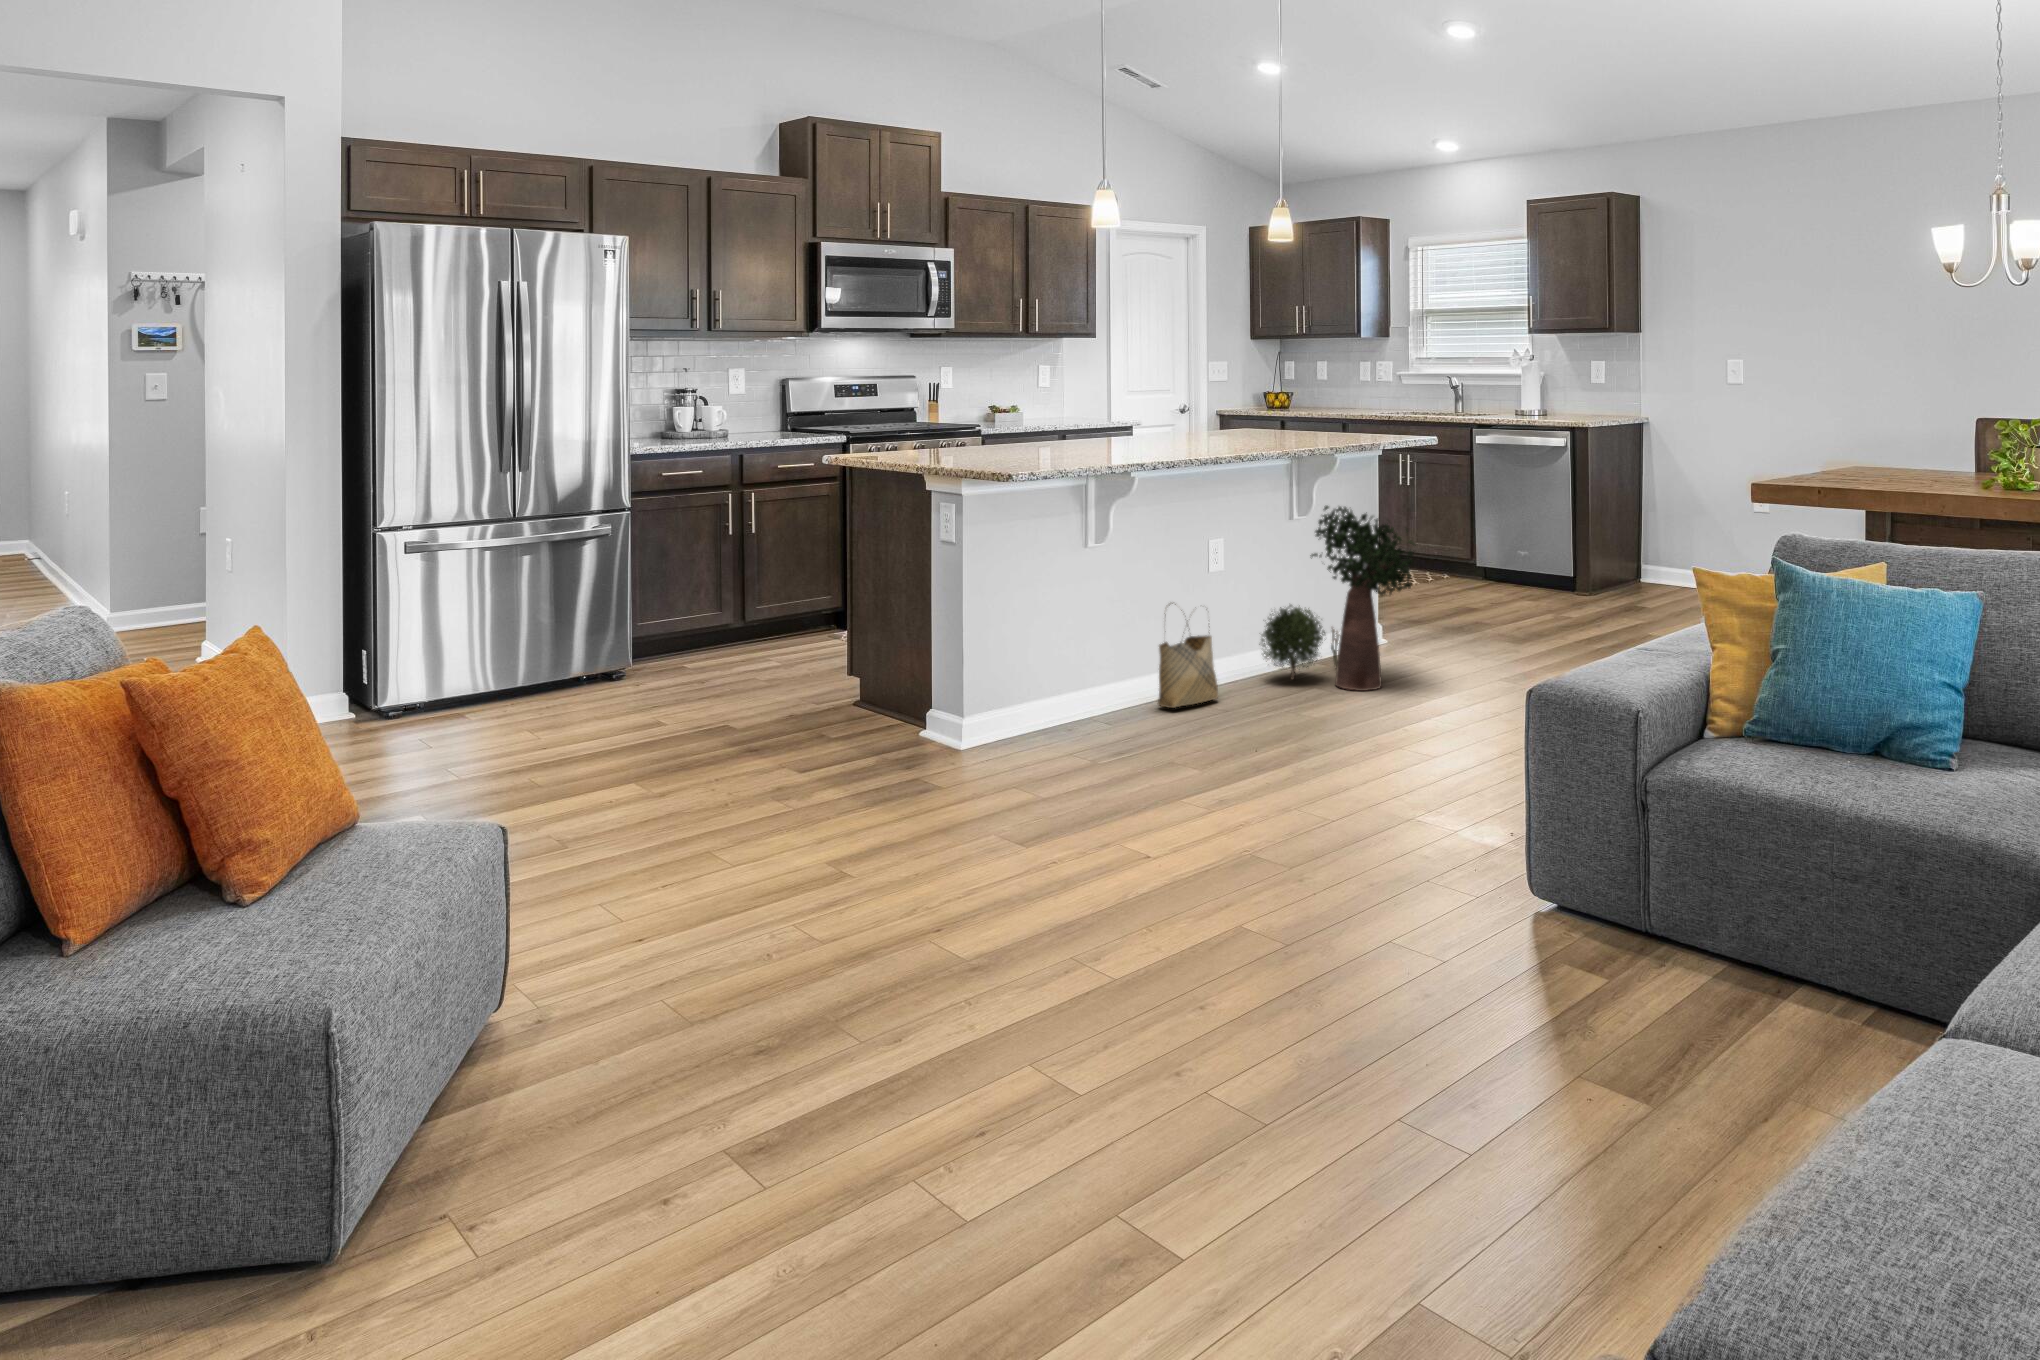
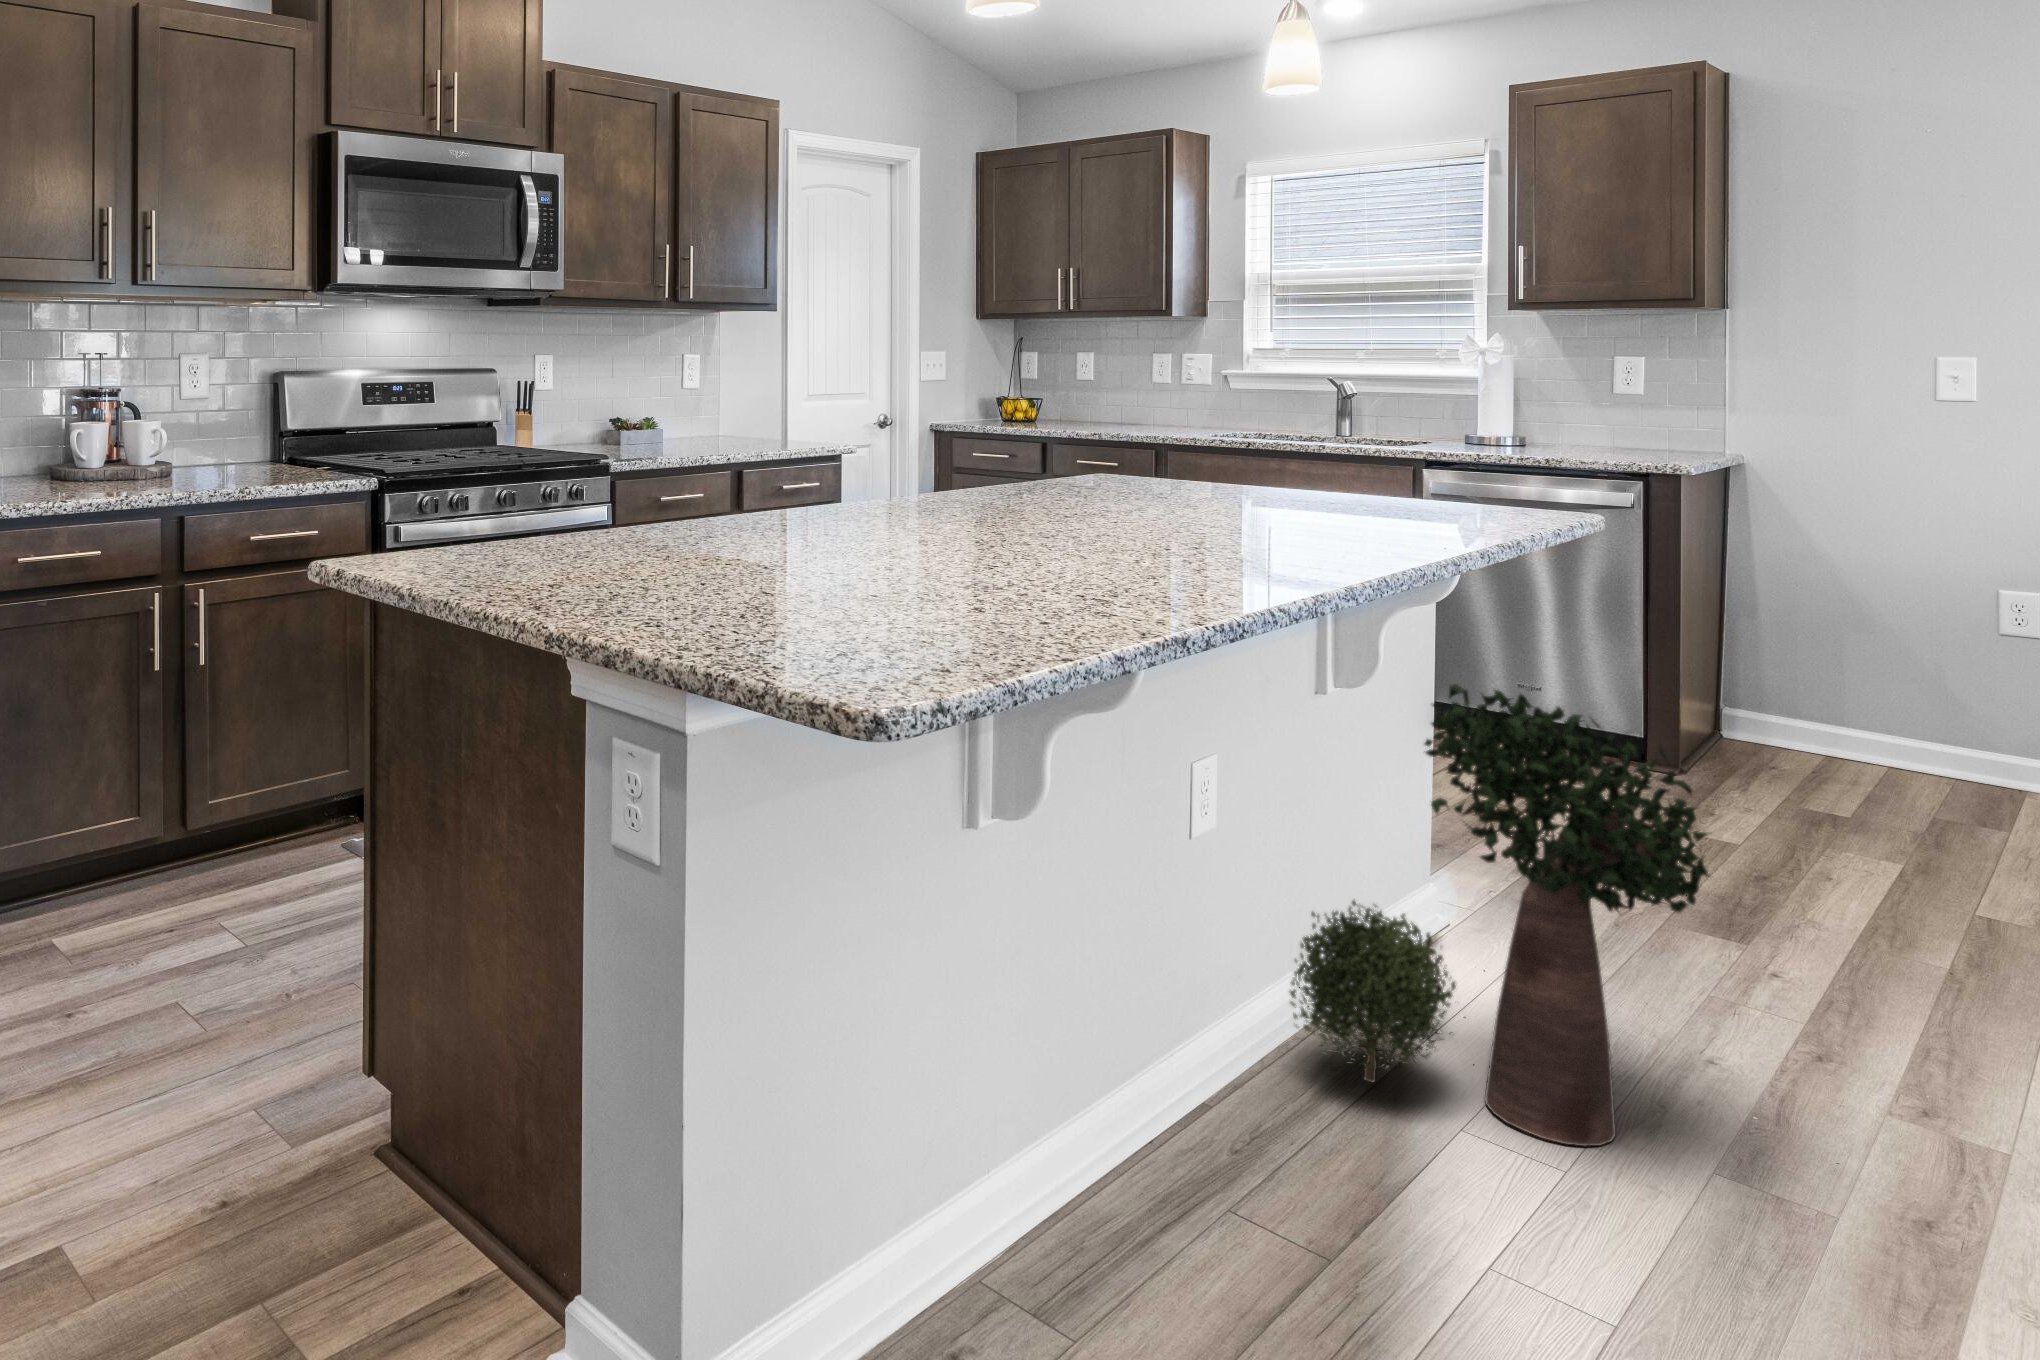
woven basket: present [1158,603,1218,708] -> none [1126,935,1263,1234]

